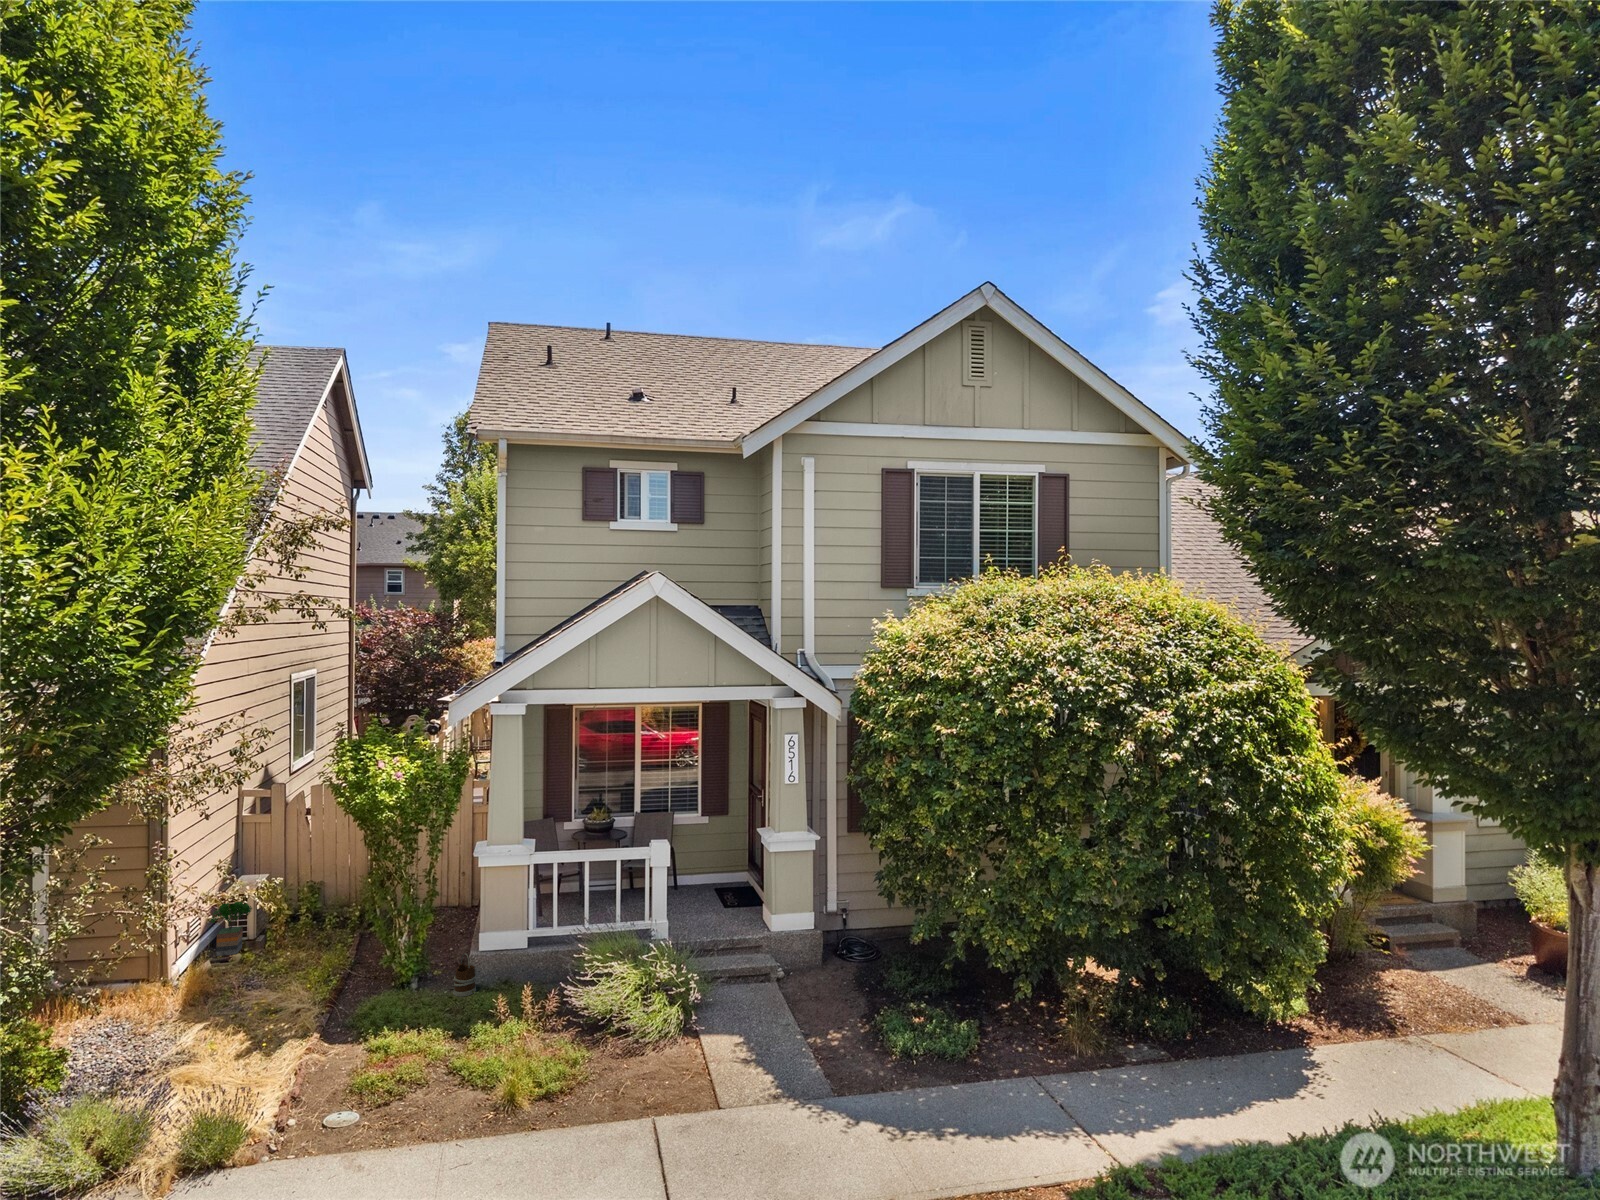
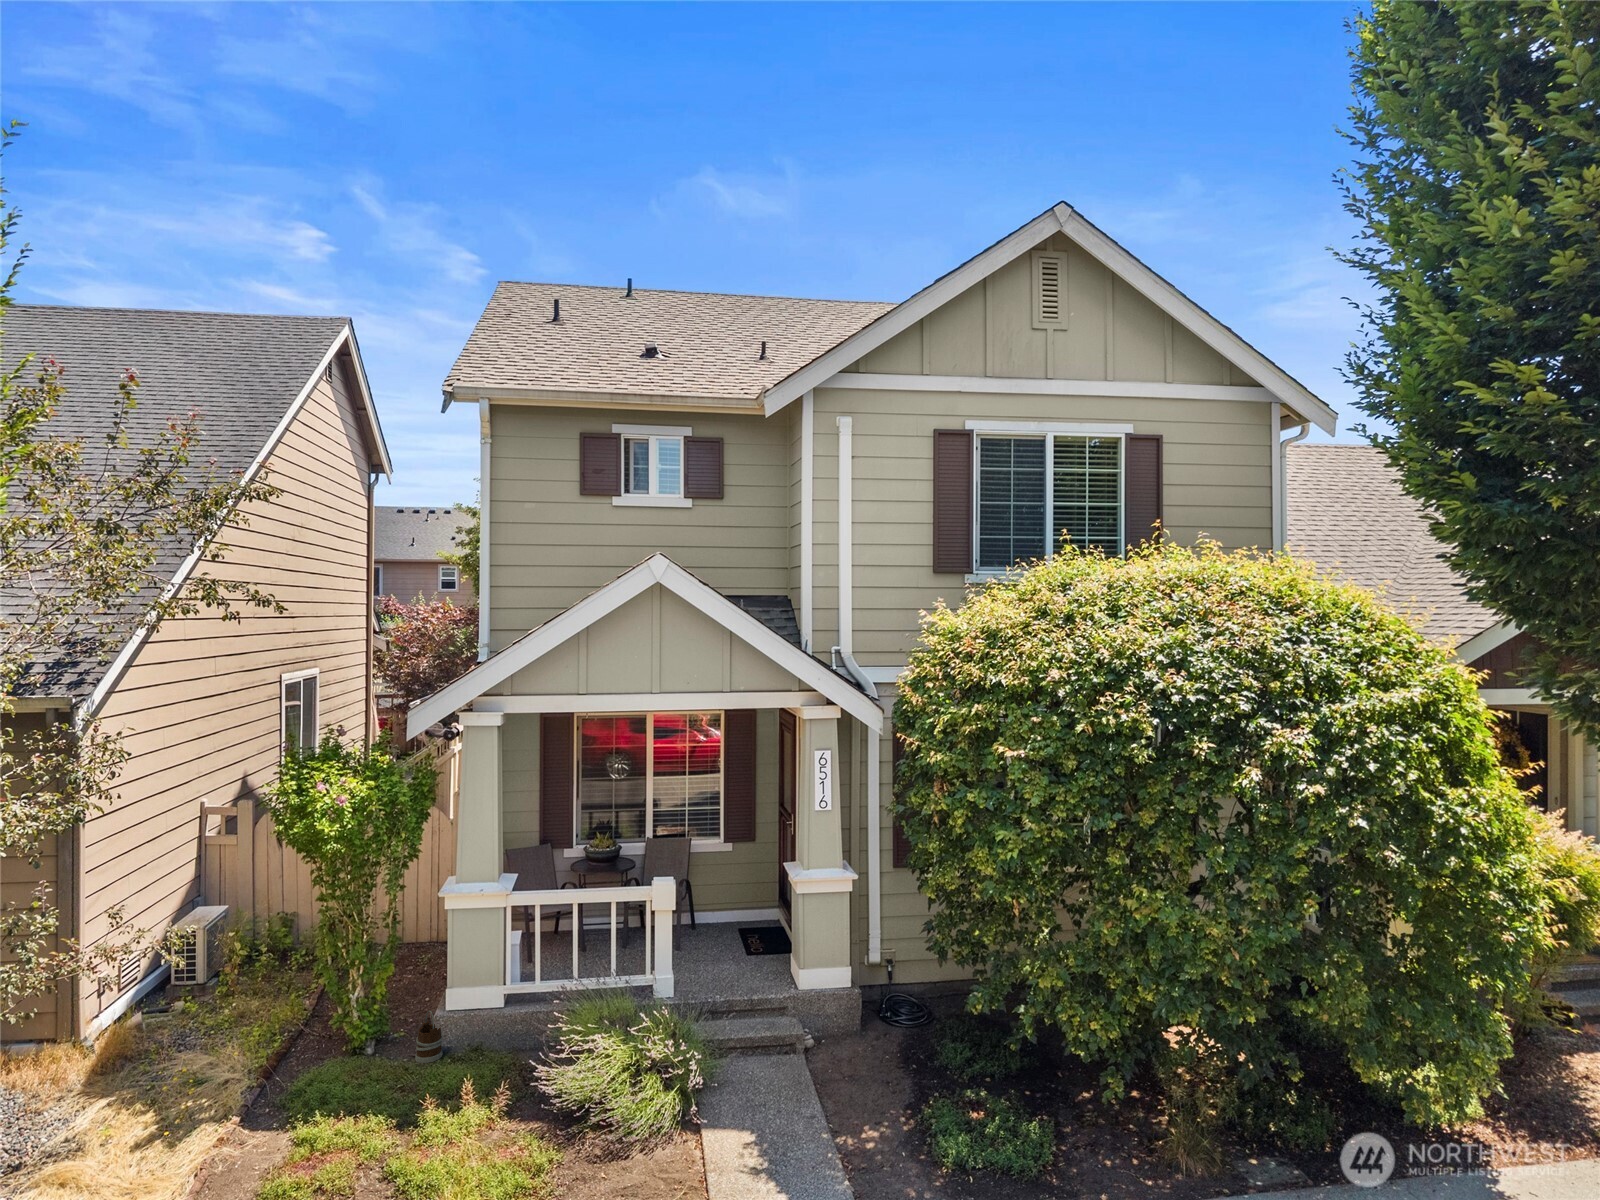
potted tree: present [211,902,252,956] -> none [150,937,202,1002]

